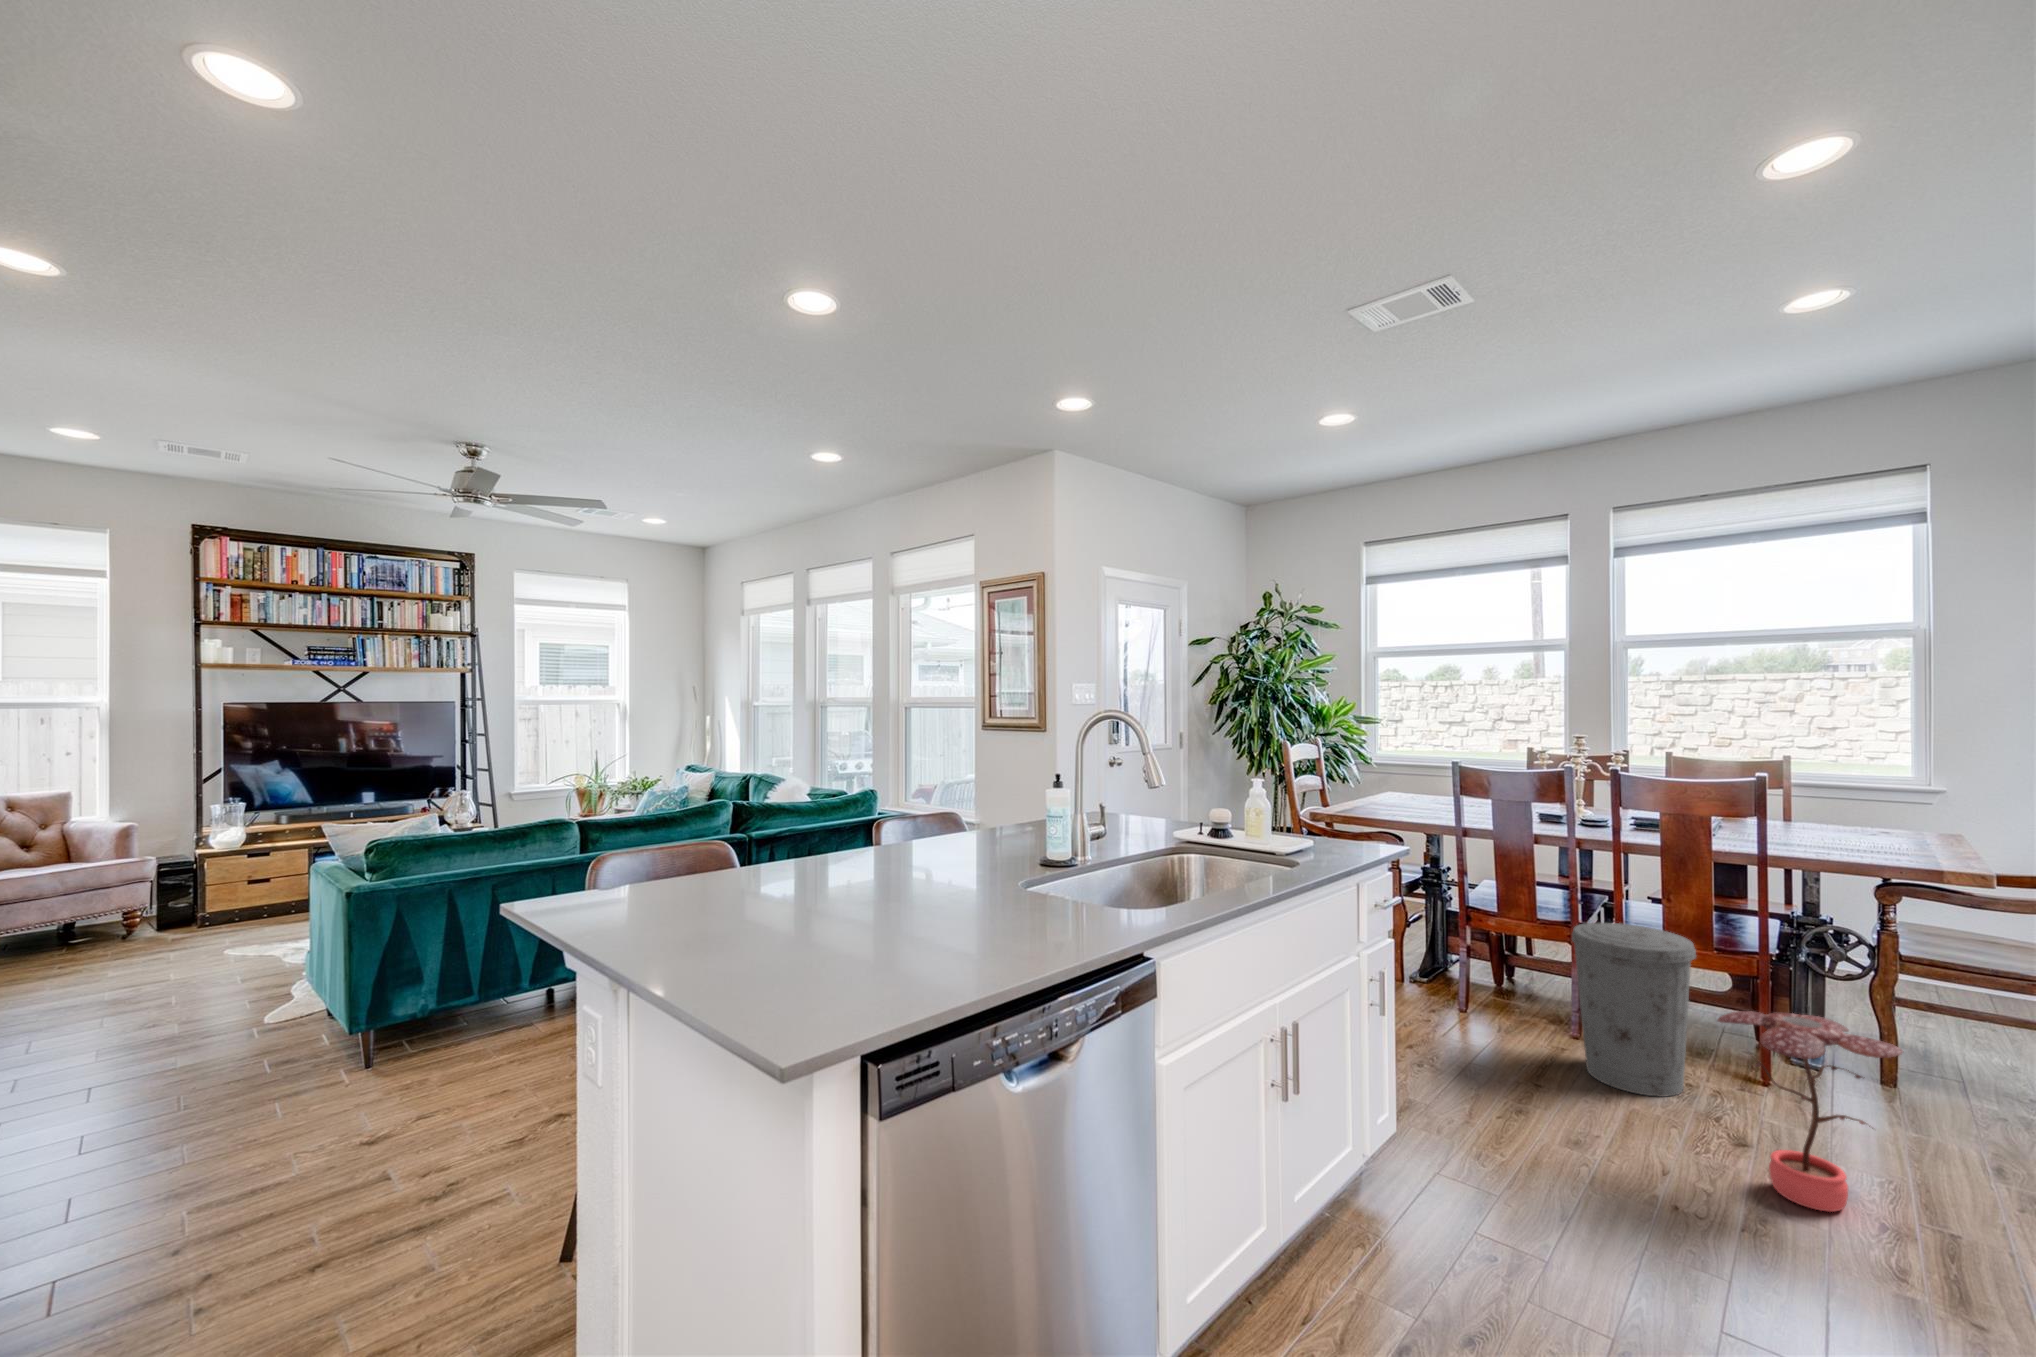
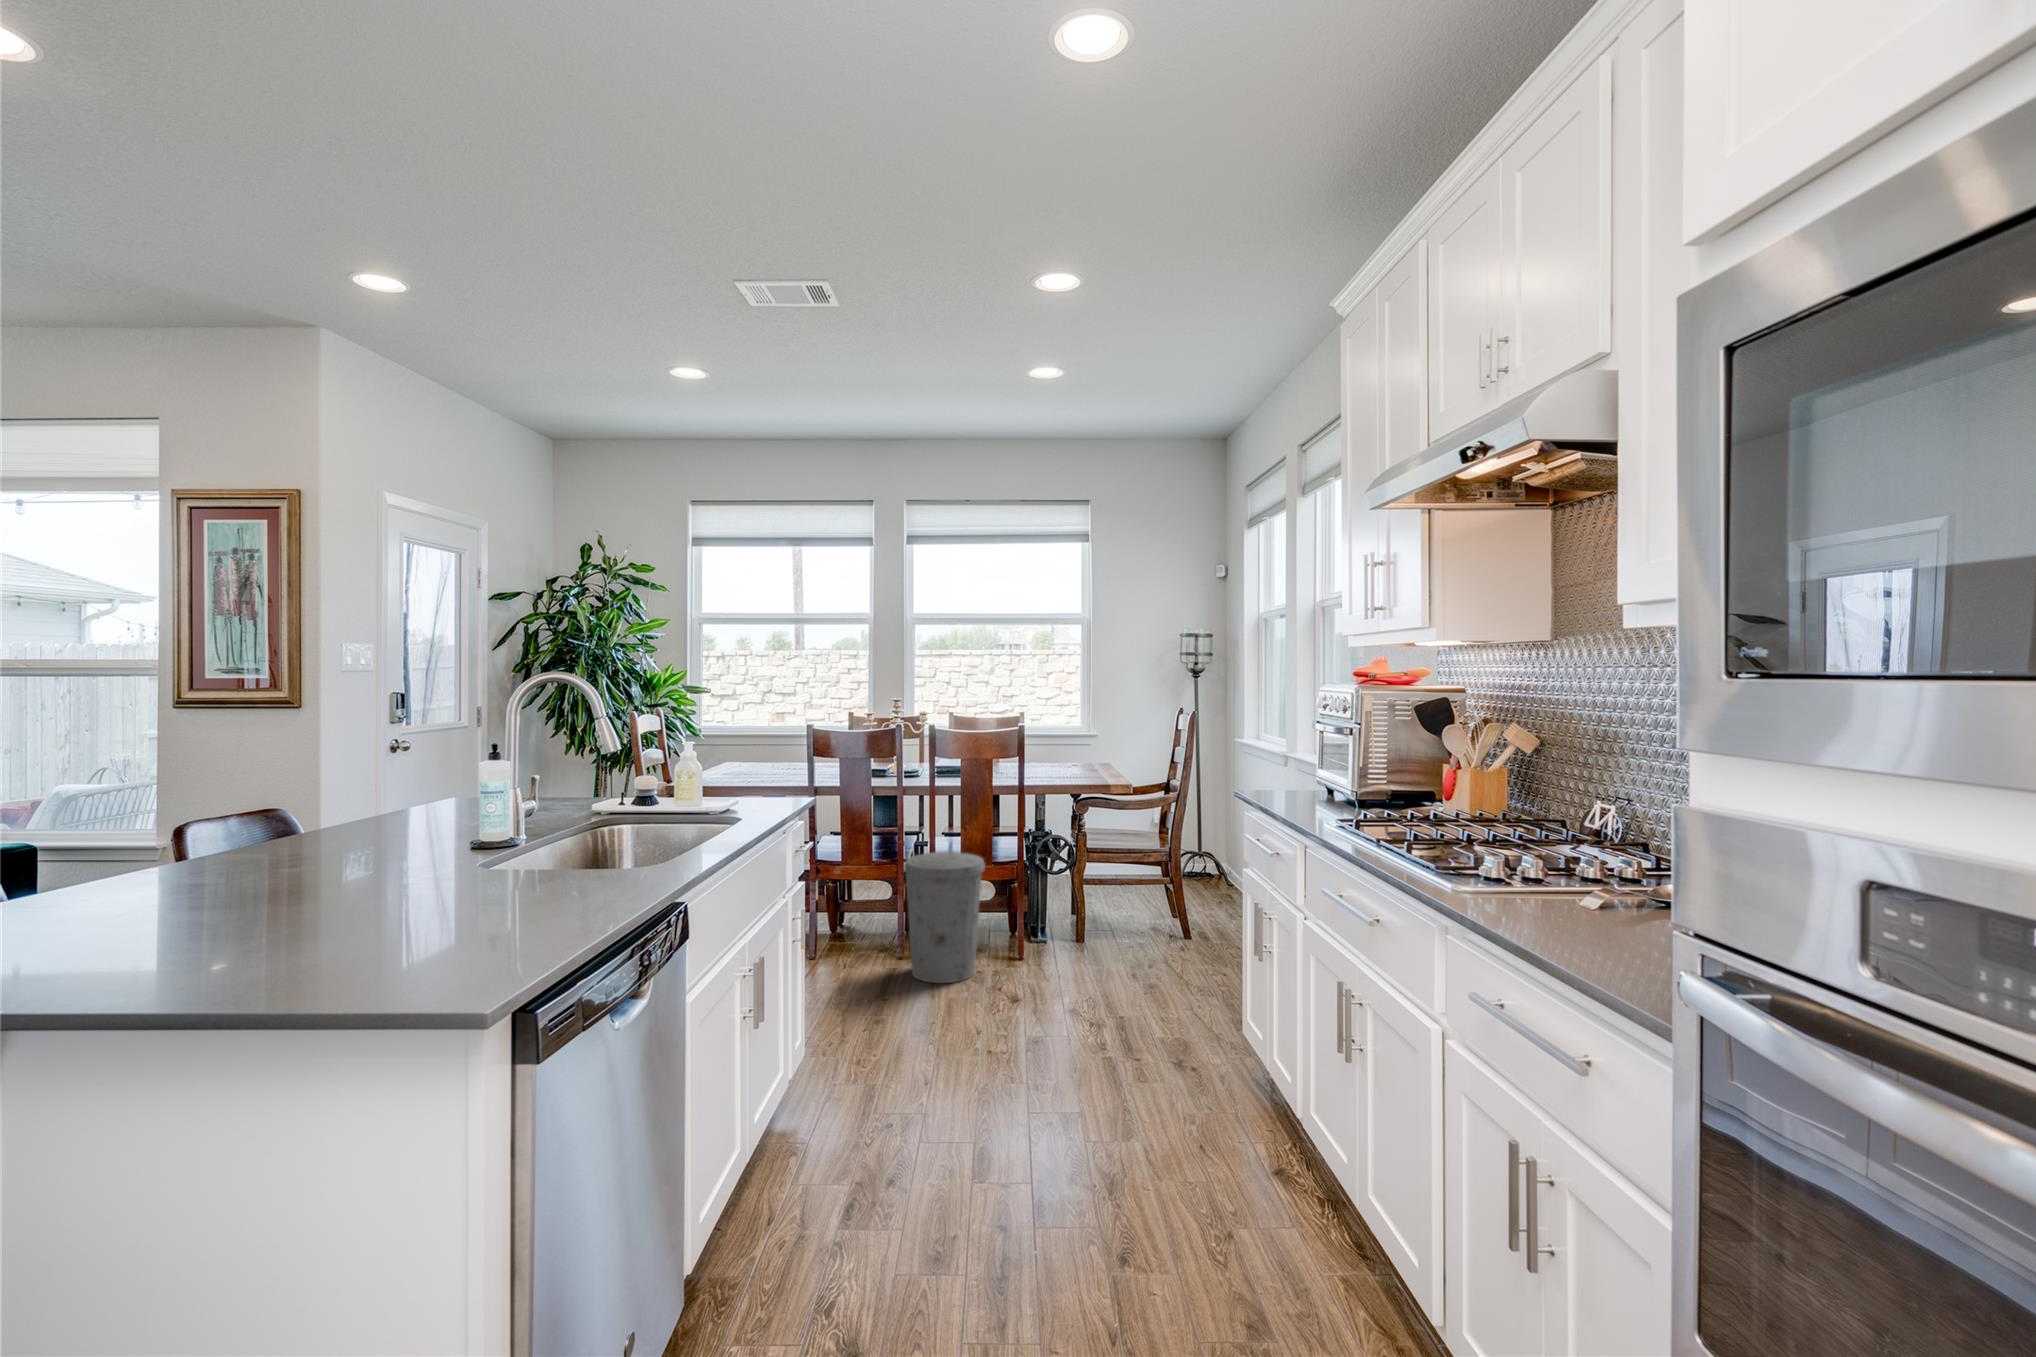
potted plant: present [1717,1011,1903,1212] -> none [1008,893,1103,1024]

